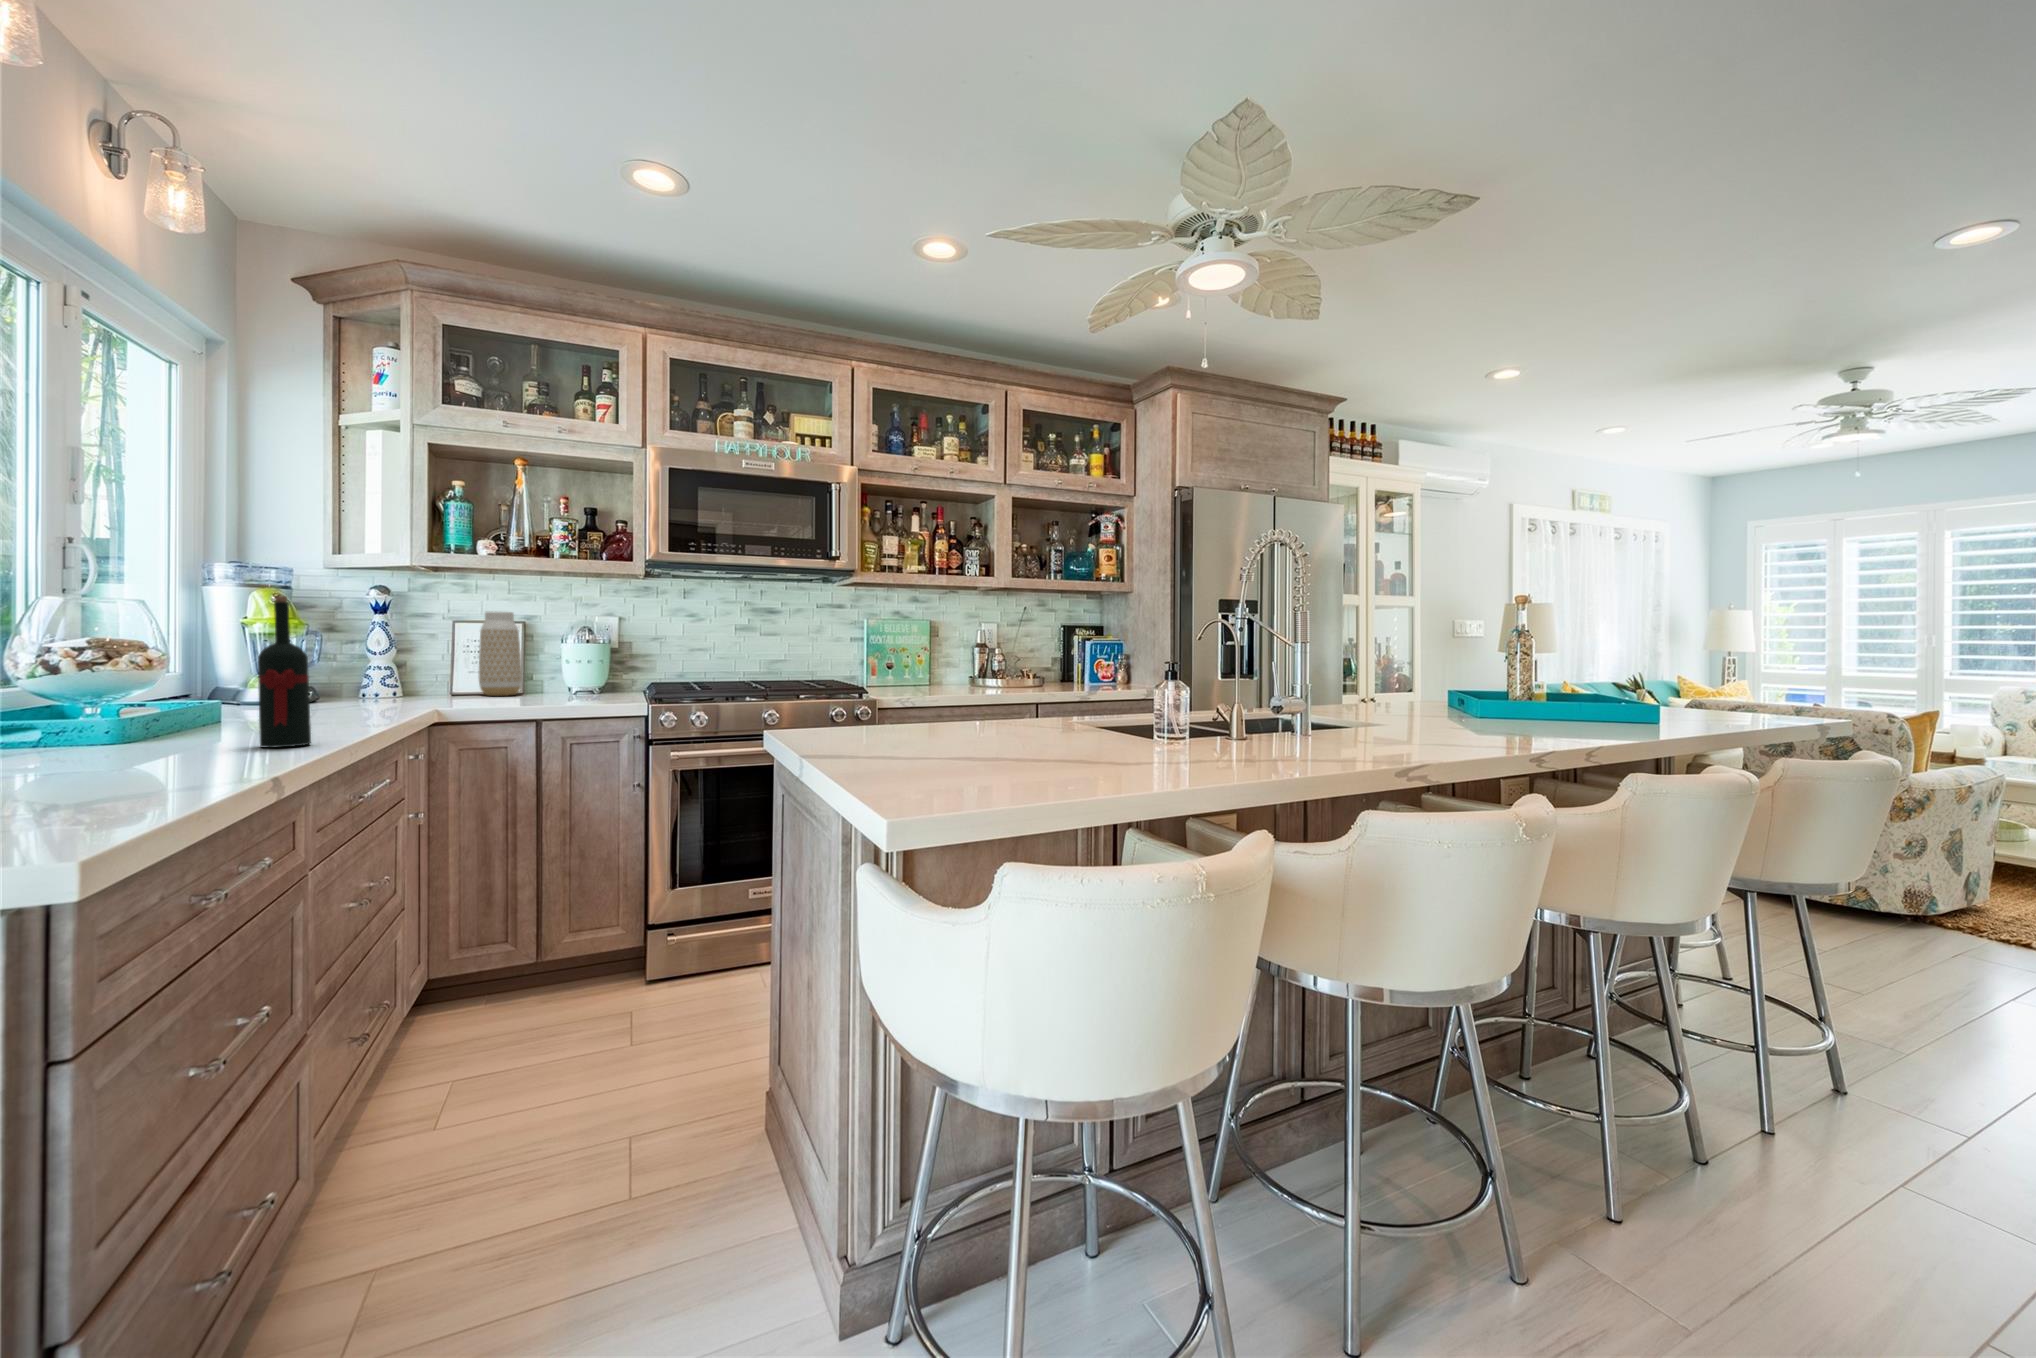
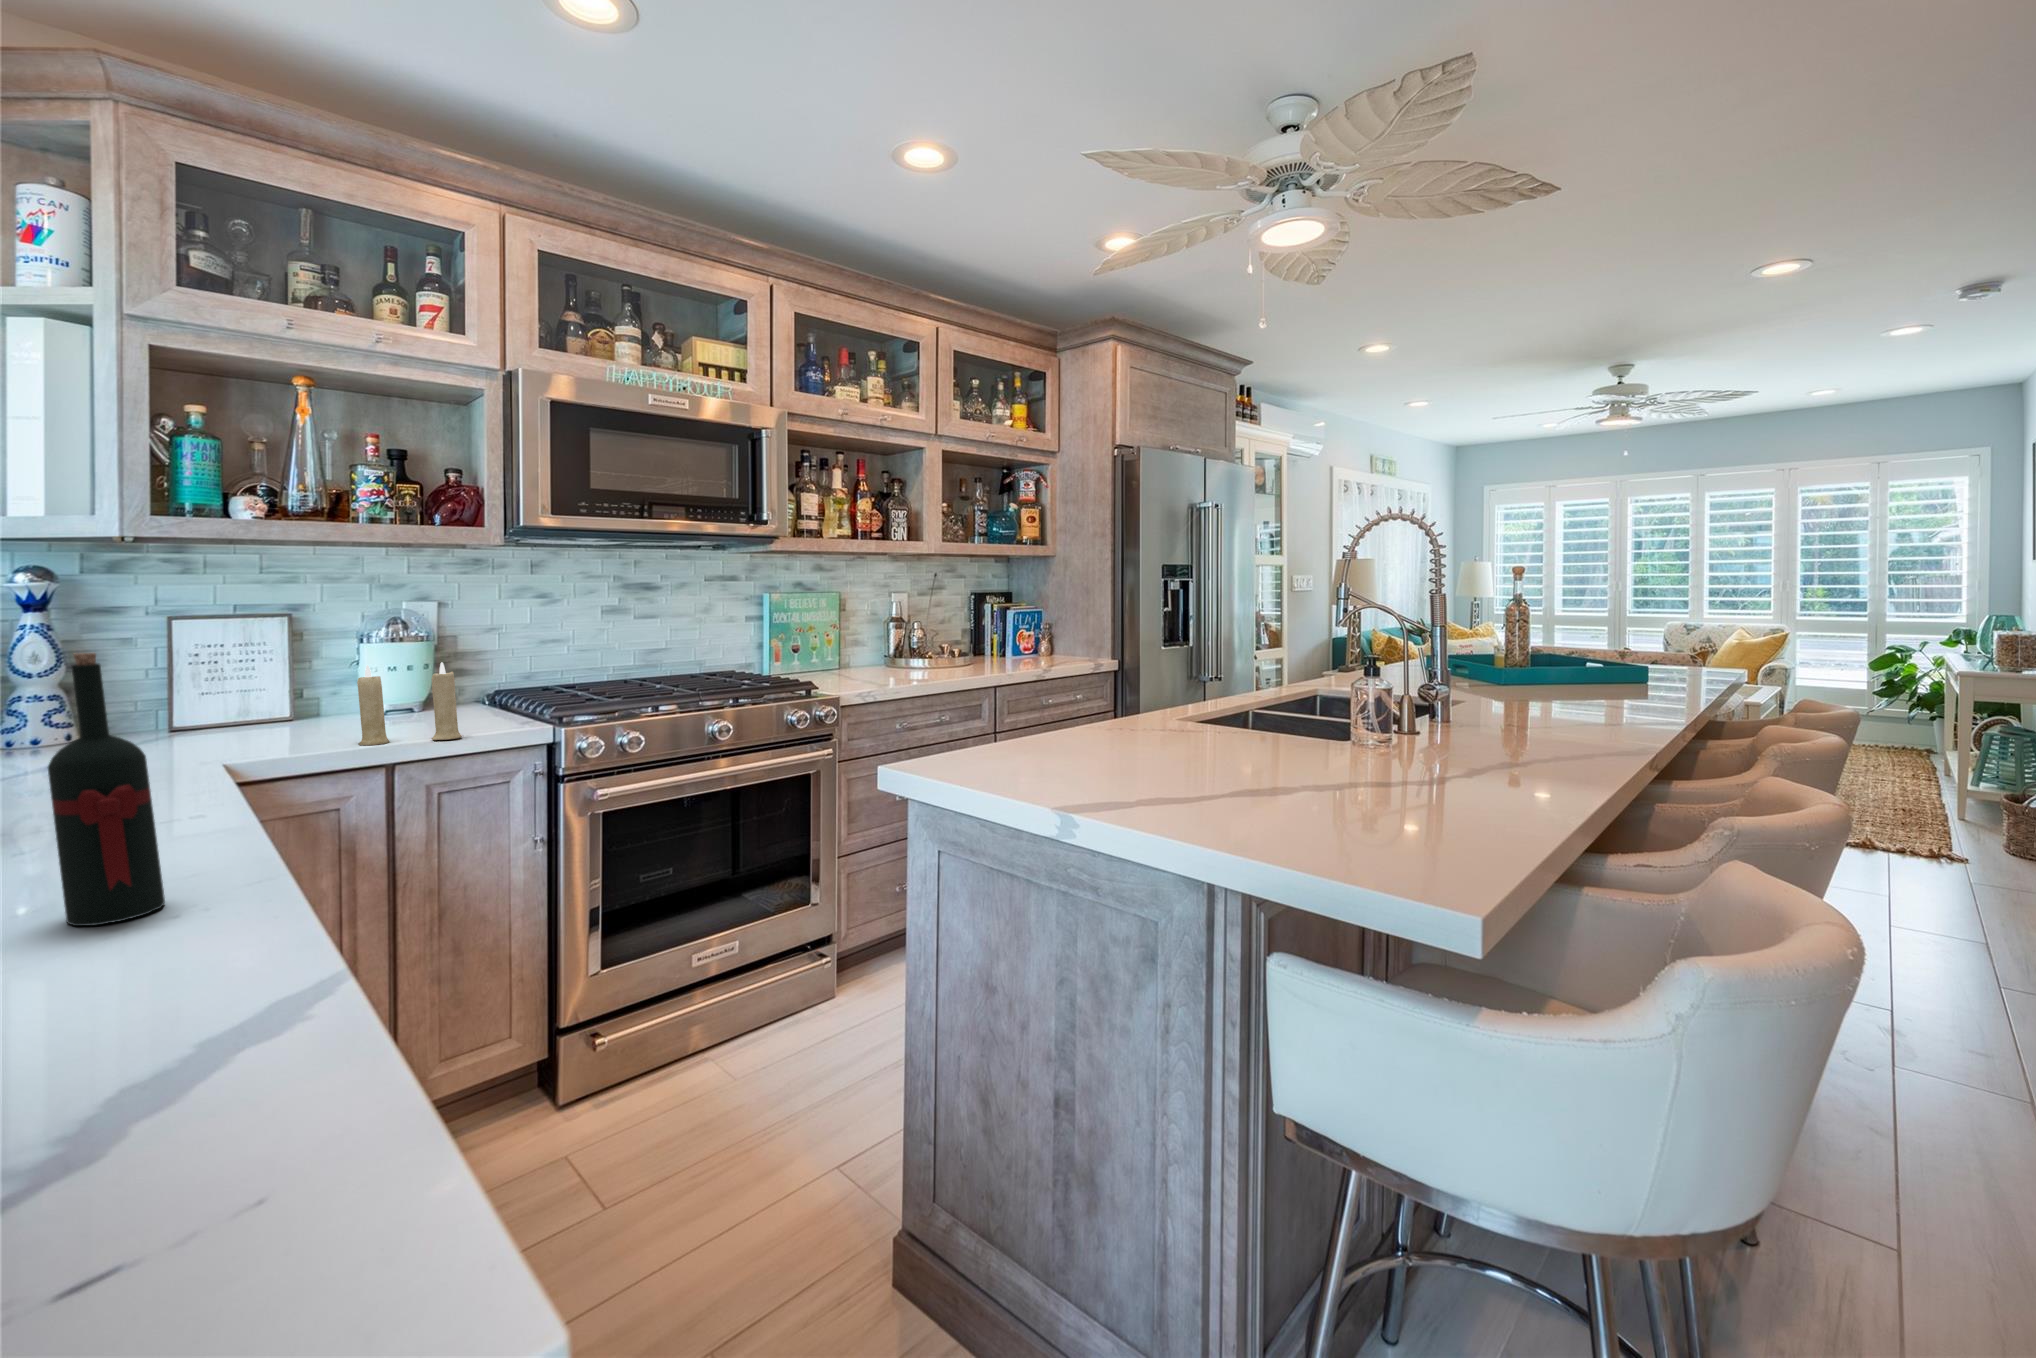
vase: present [479,611,522,696] -> none [241,601,314,725]
candle: none [524,649,589,705] -> present [357,662,462,745]

